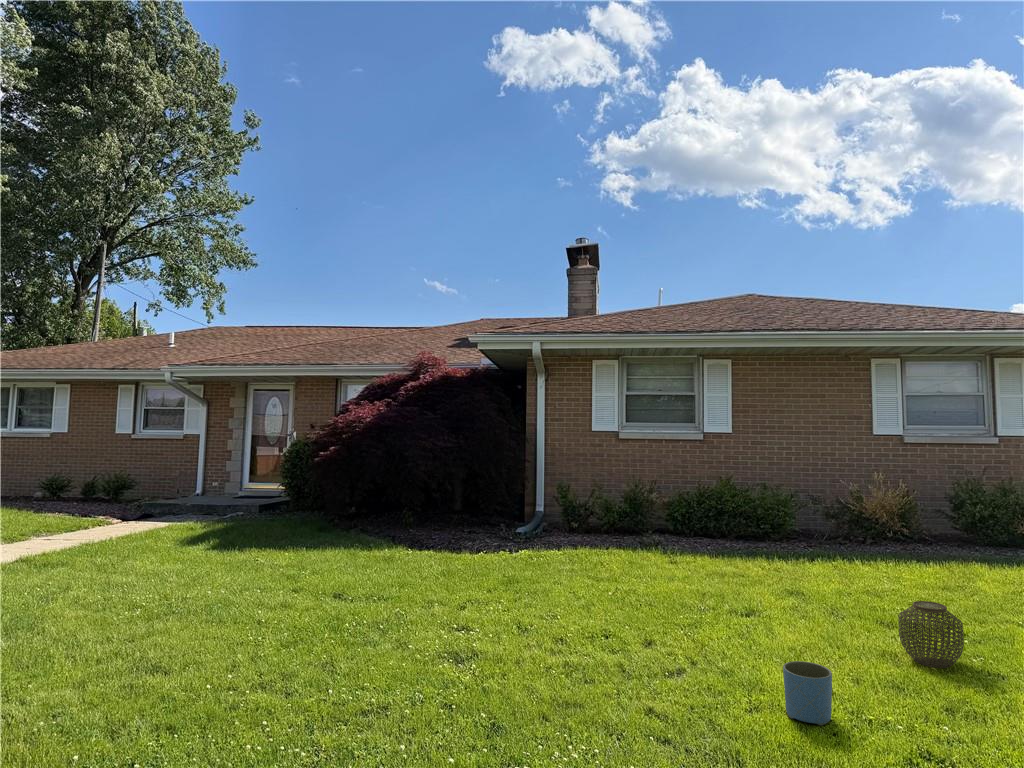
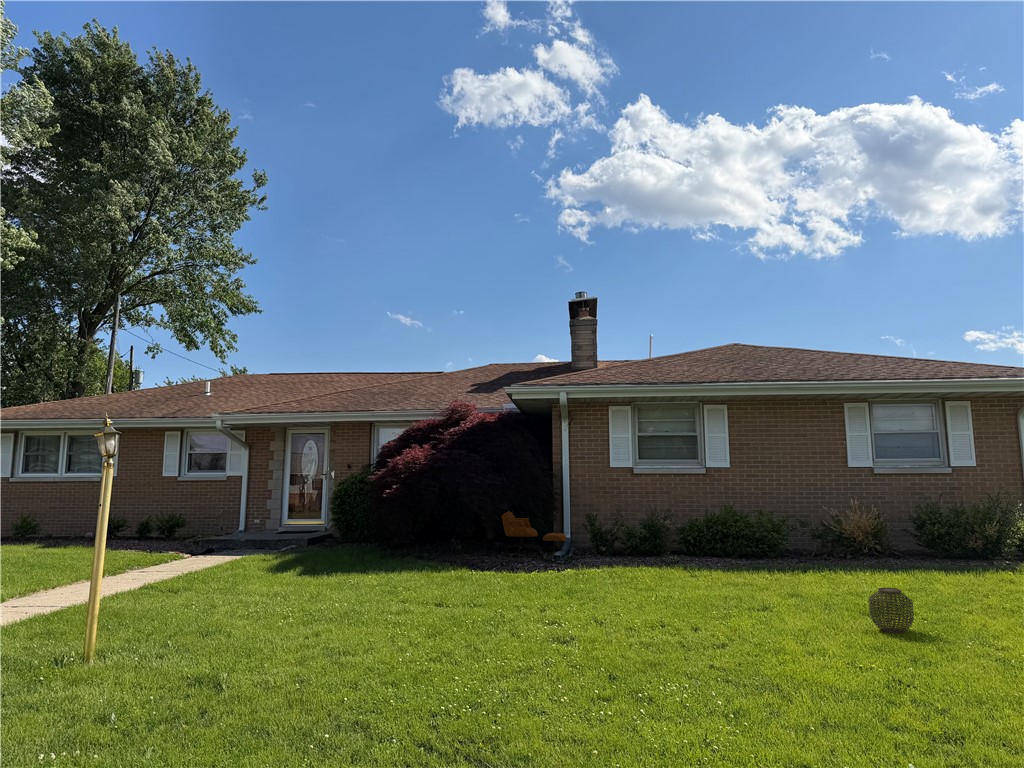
lounge chair: none [460,458,538,527] -> present [502,511,566,552]
planter: present [783,661,832,726] -> none [791,625,824,664]

